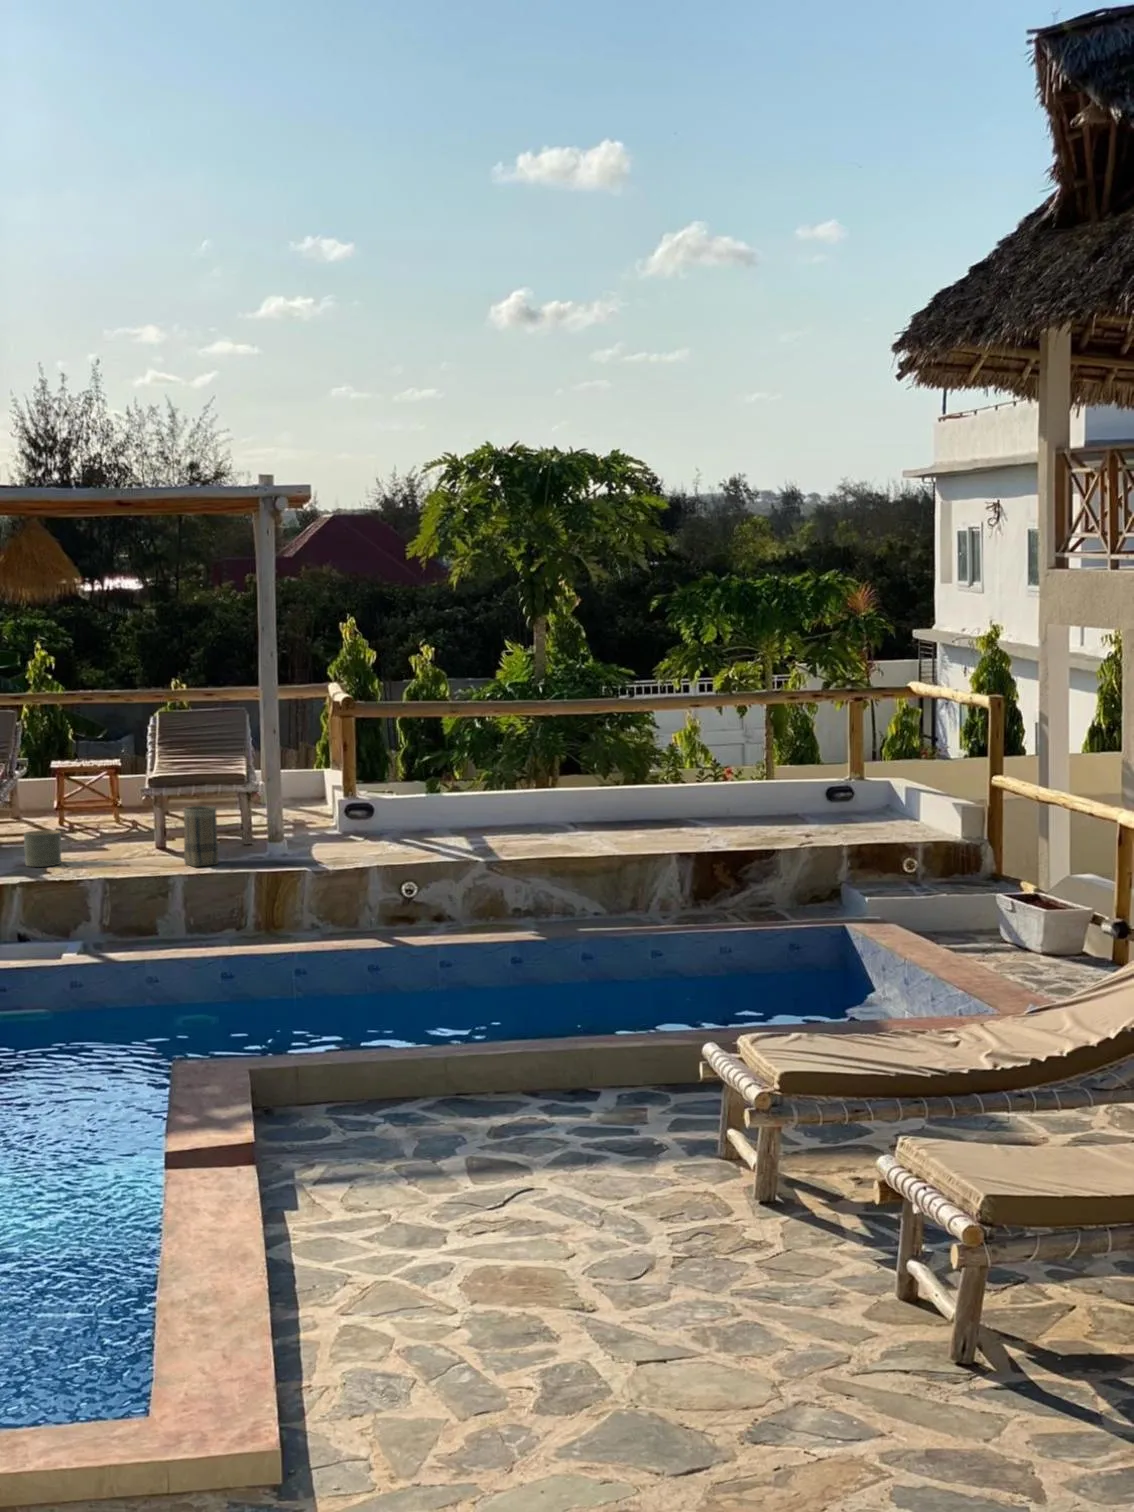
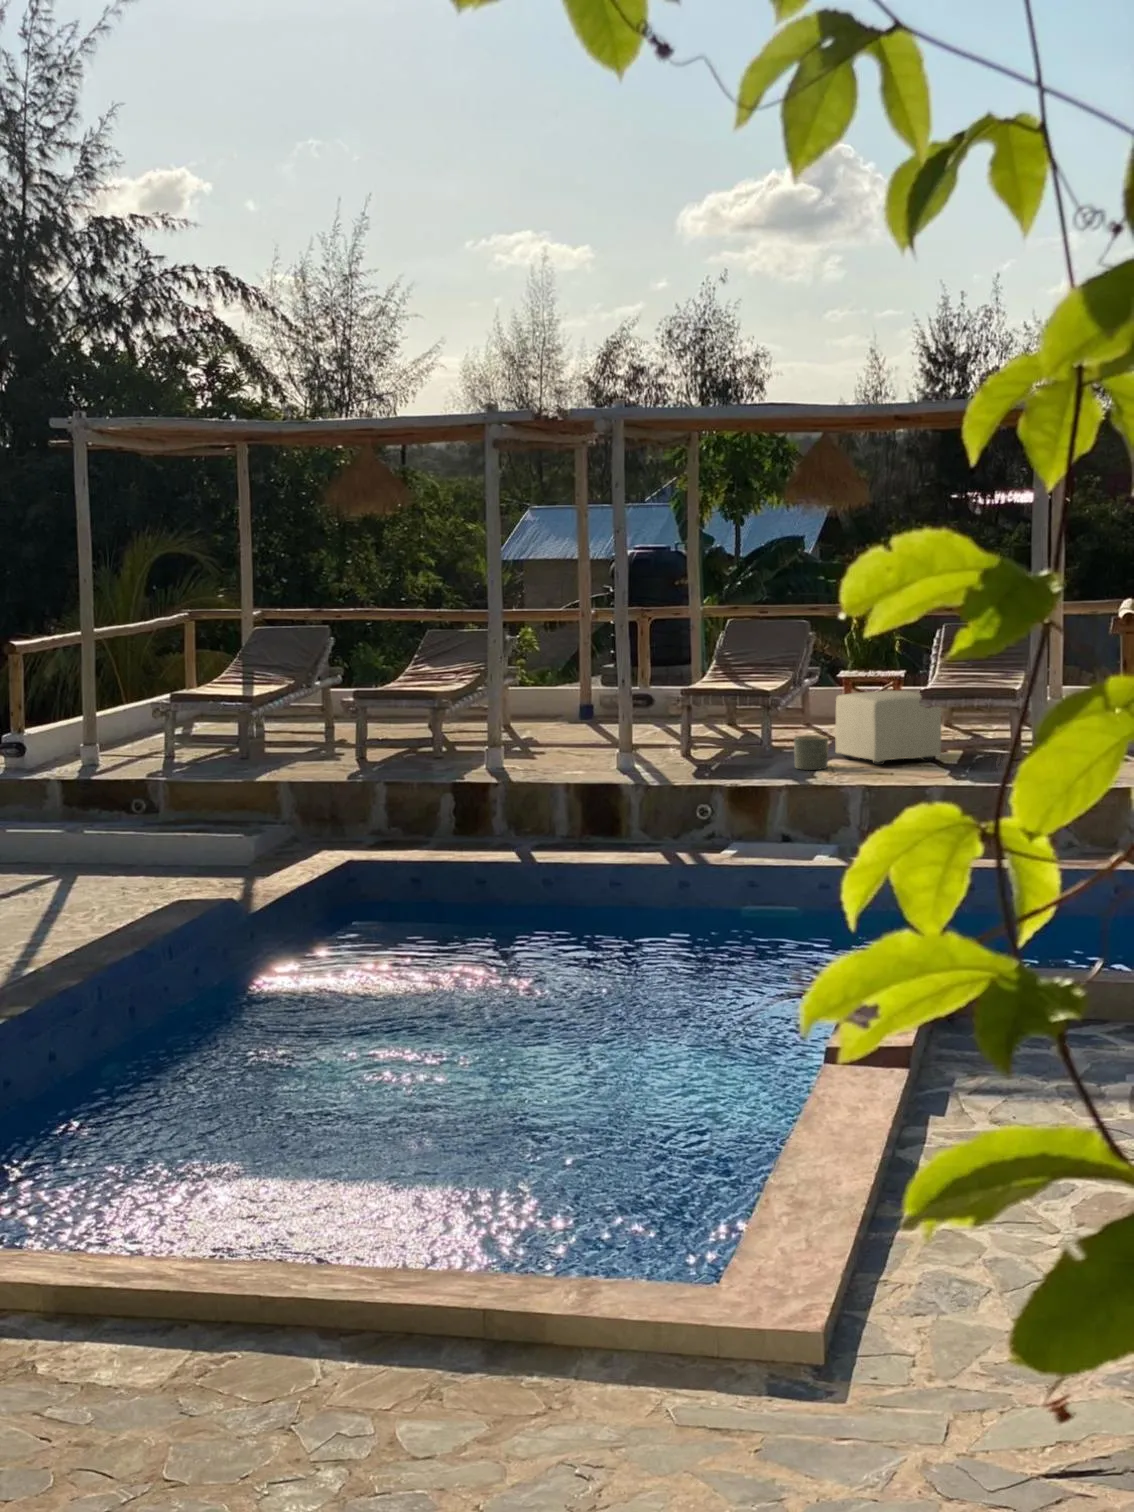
ottoman: none [62,780,176,857] -> present [836,691,941,765]
basket: present [184,806,219,867] -> none [940,720,973,779]

